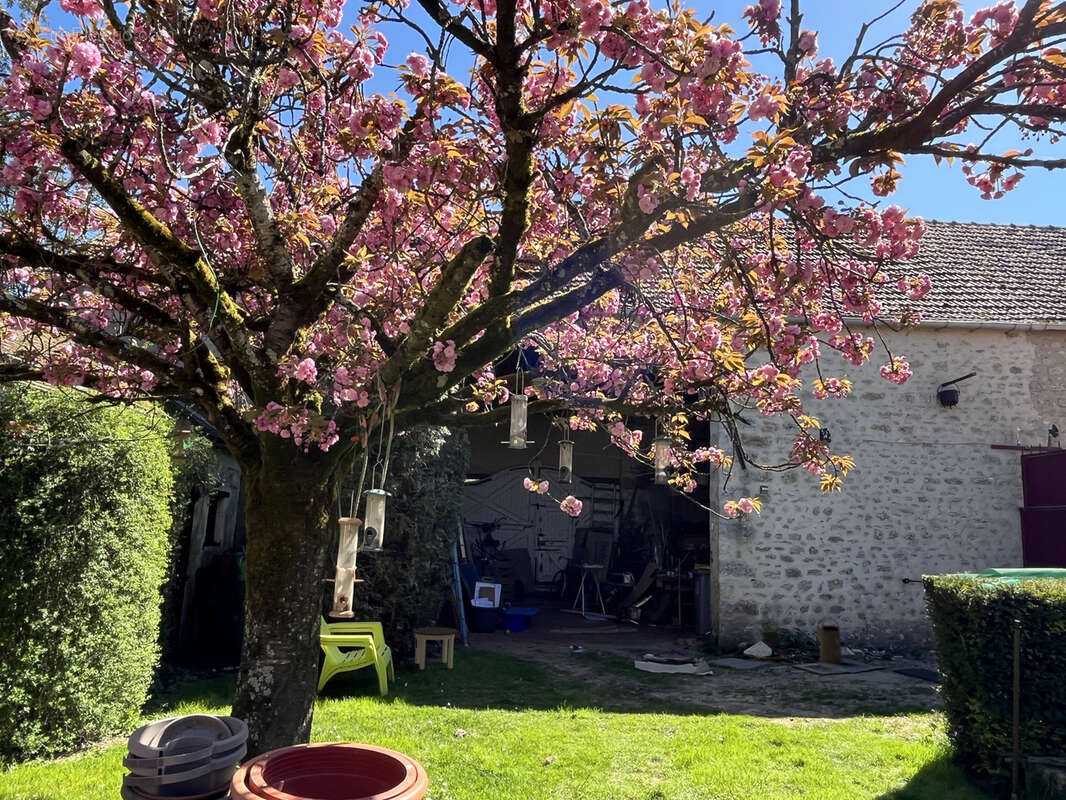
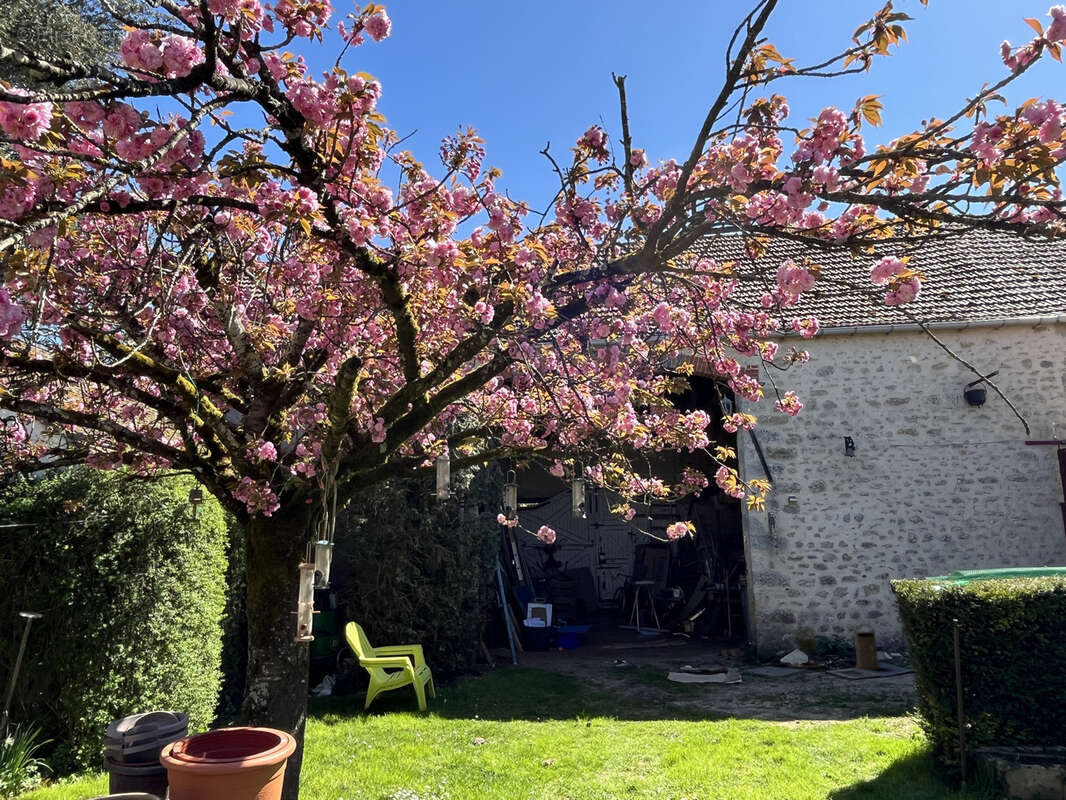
round table: present [413,627,457,669] -> none [453,648,495,688]

